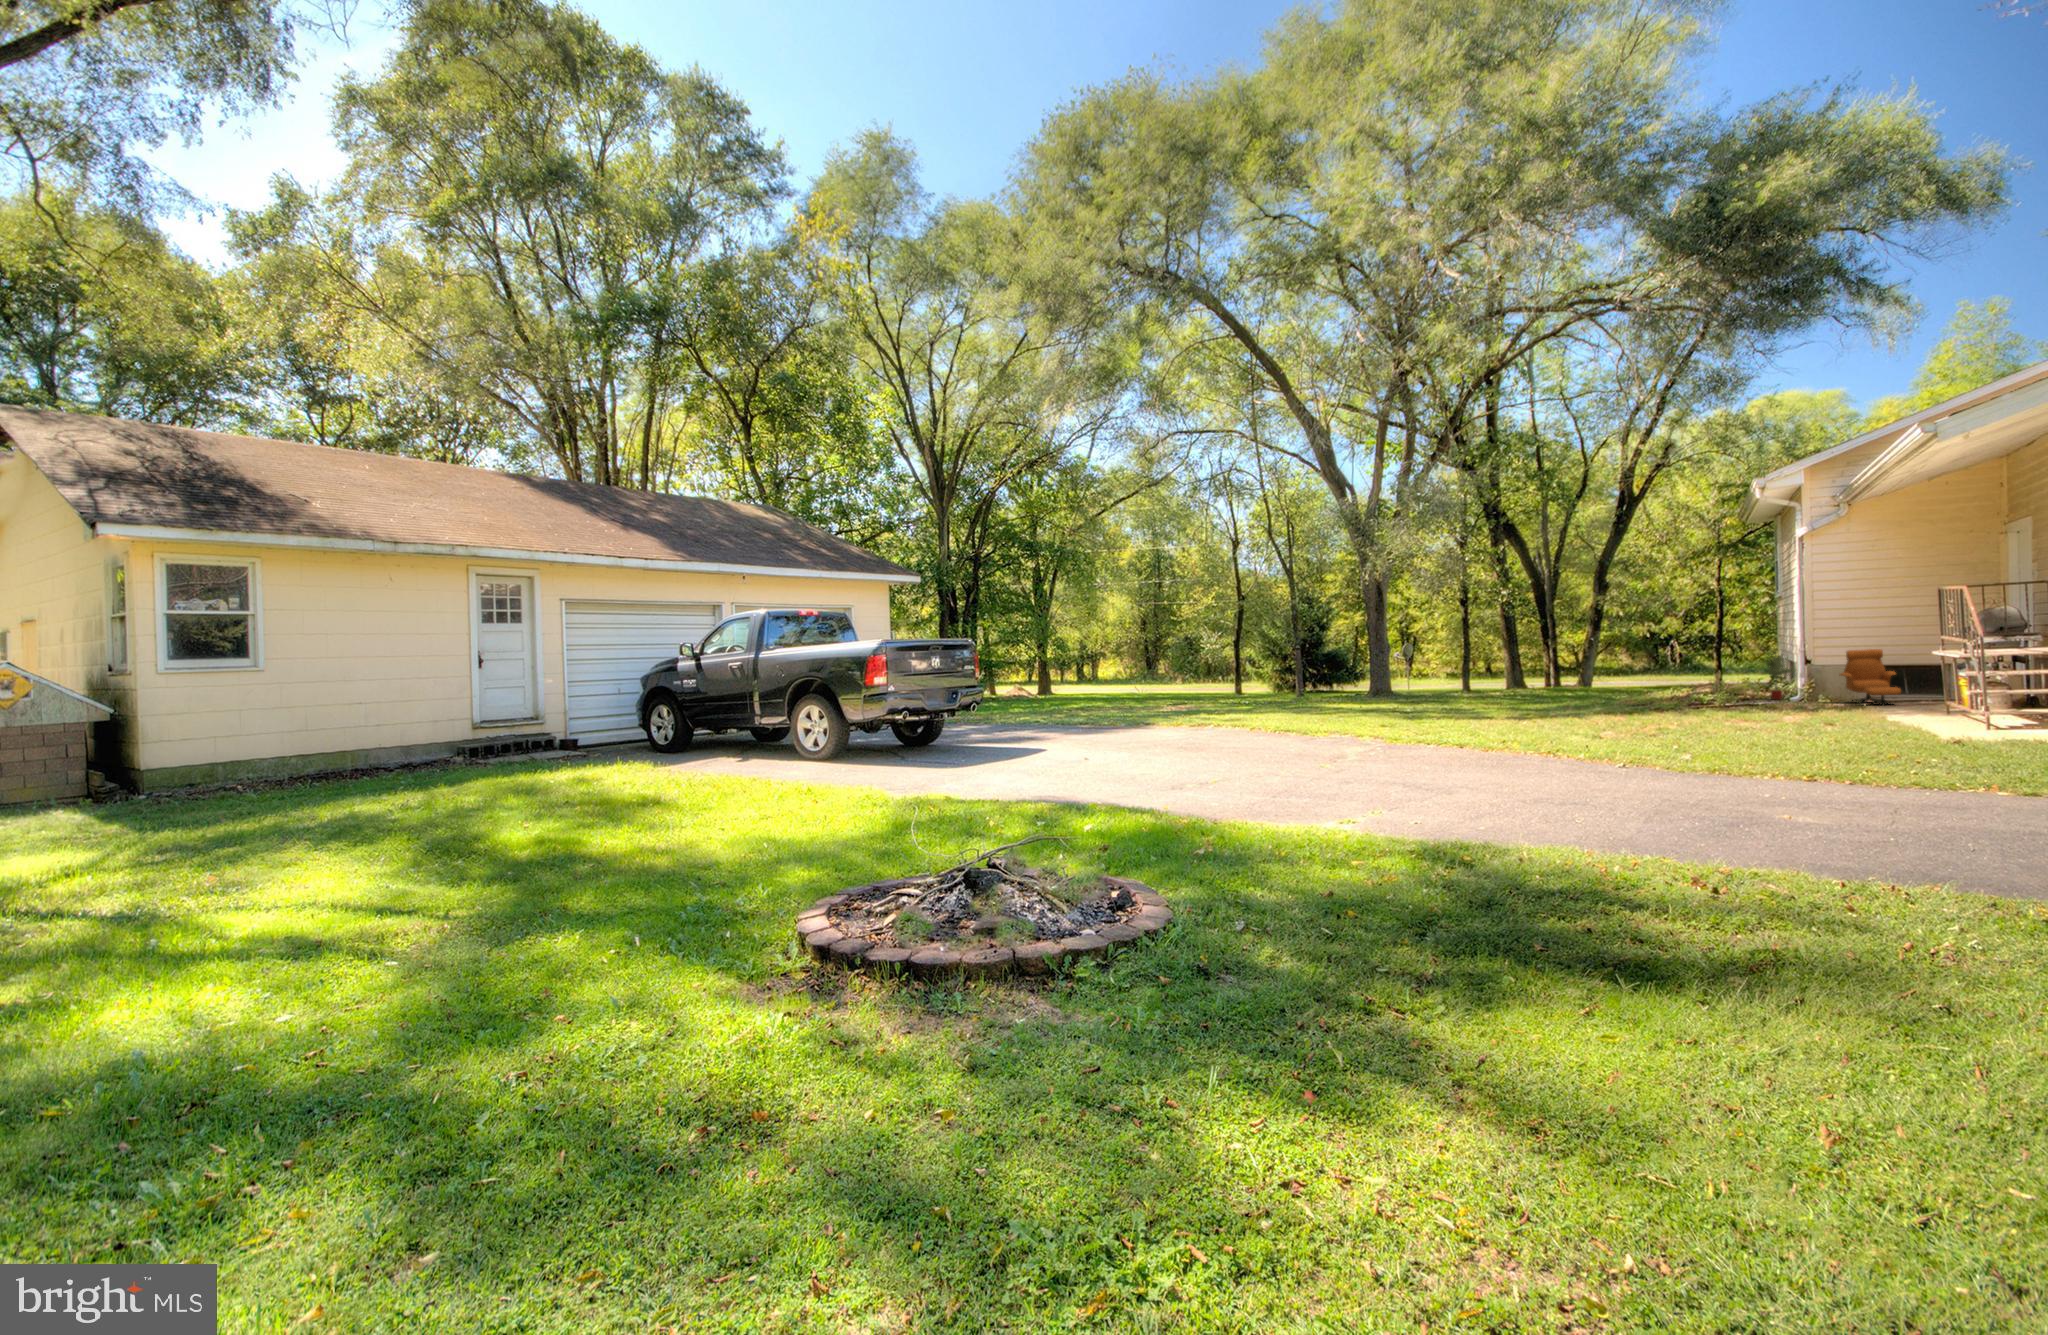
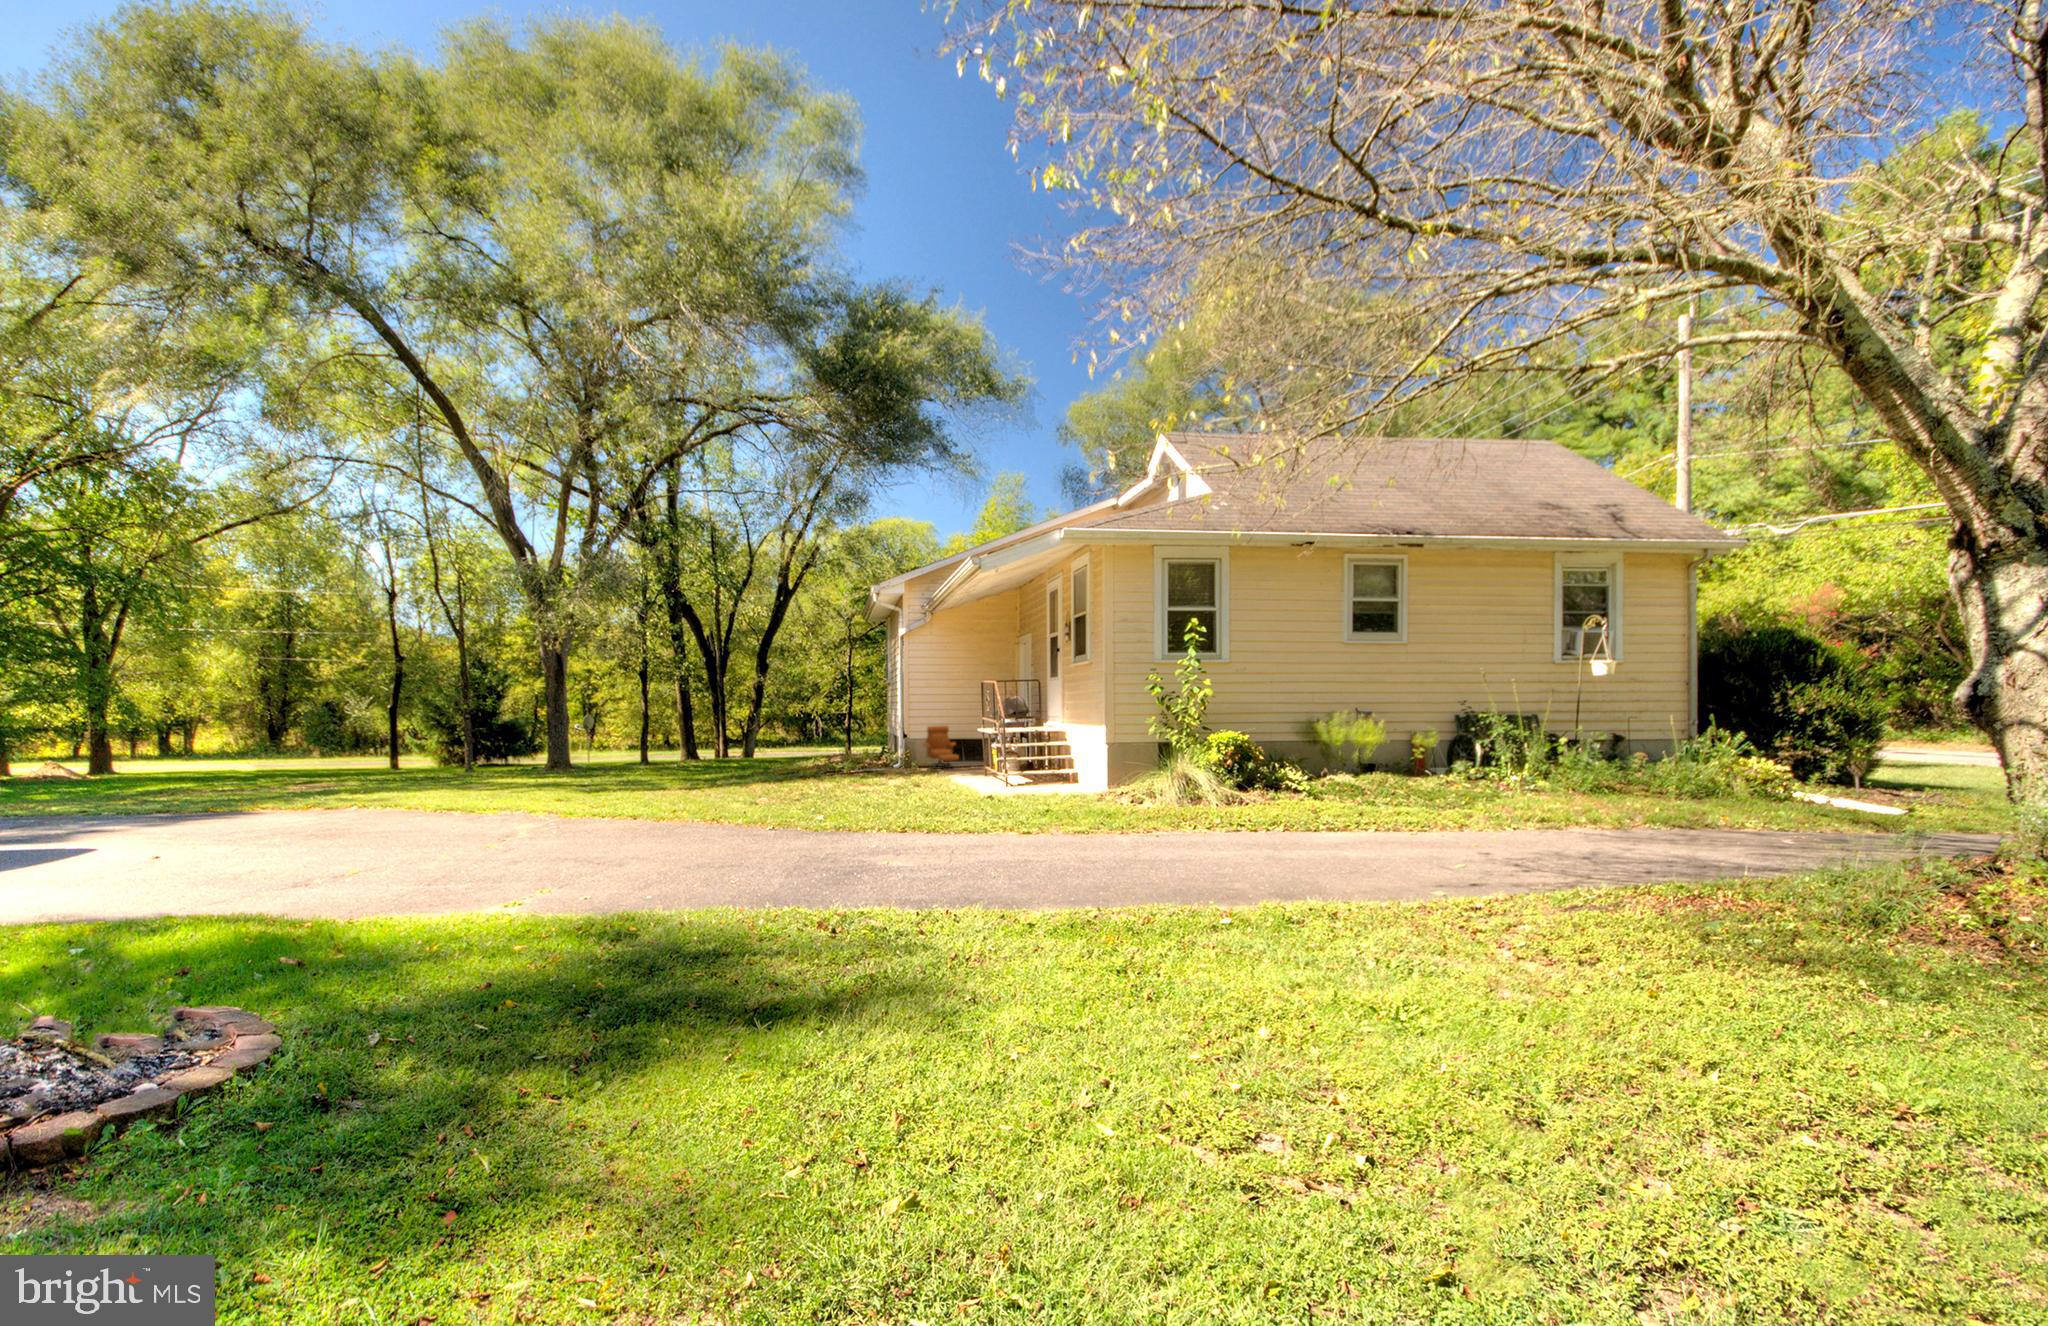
potted tree: present [1766,652,1795,700] -> none [875,725,897,765]

